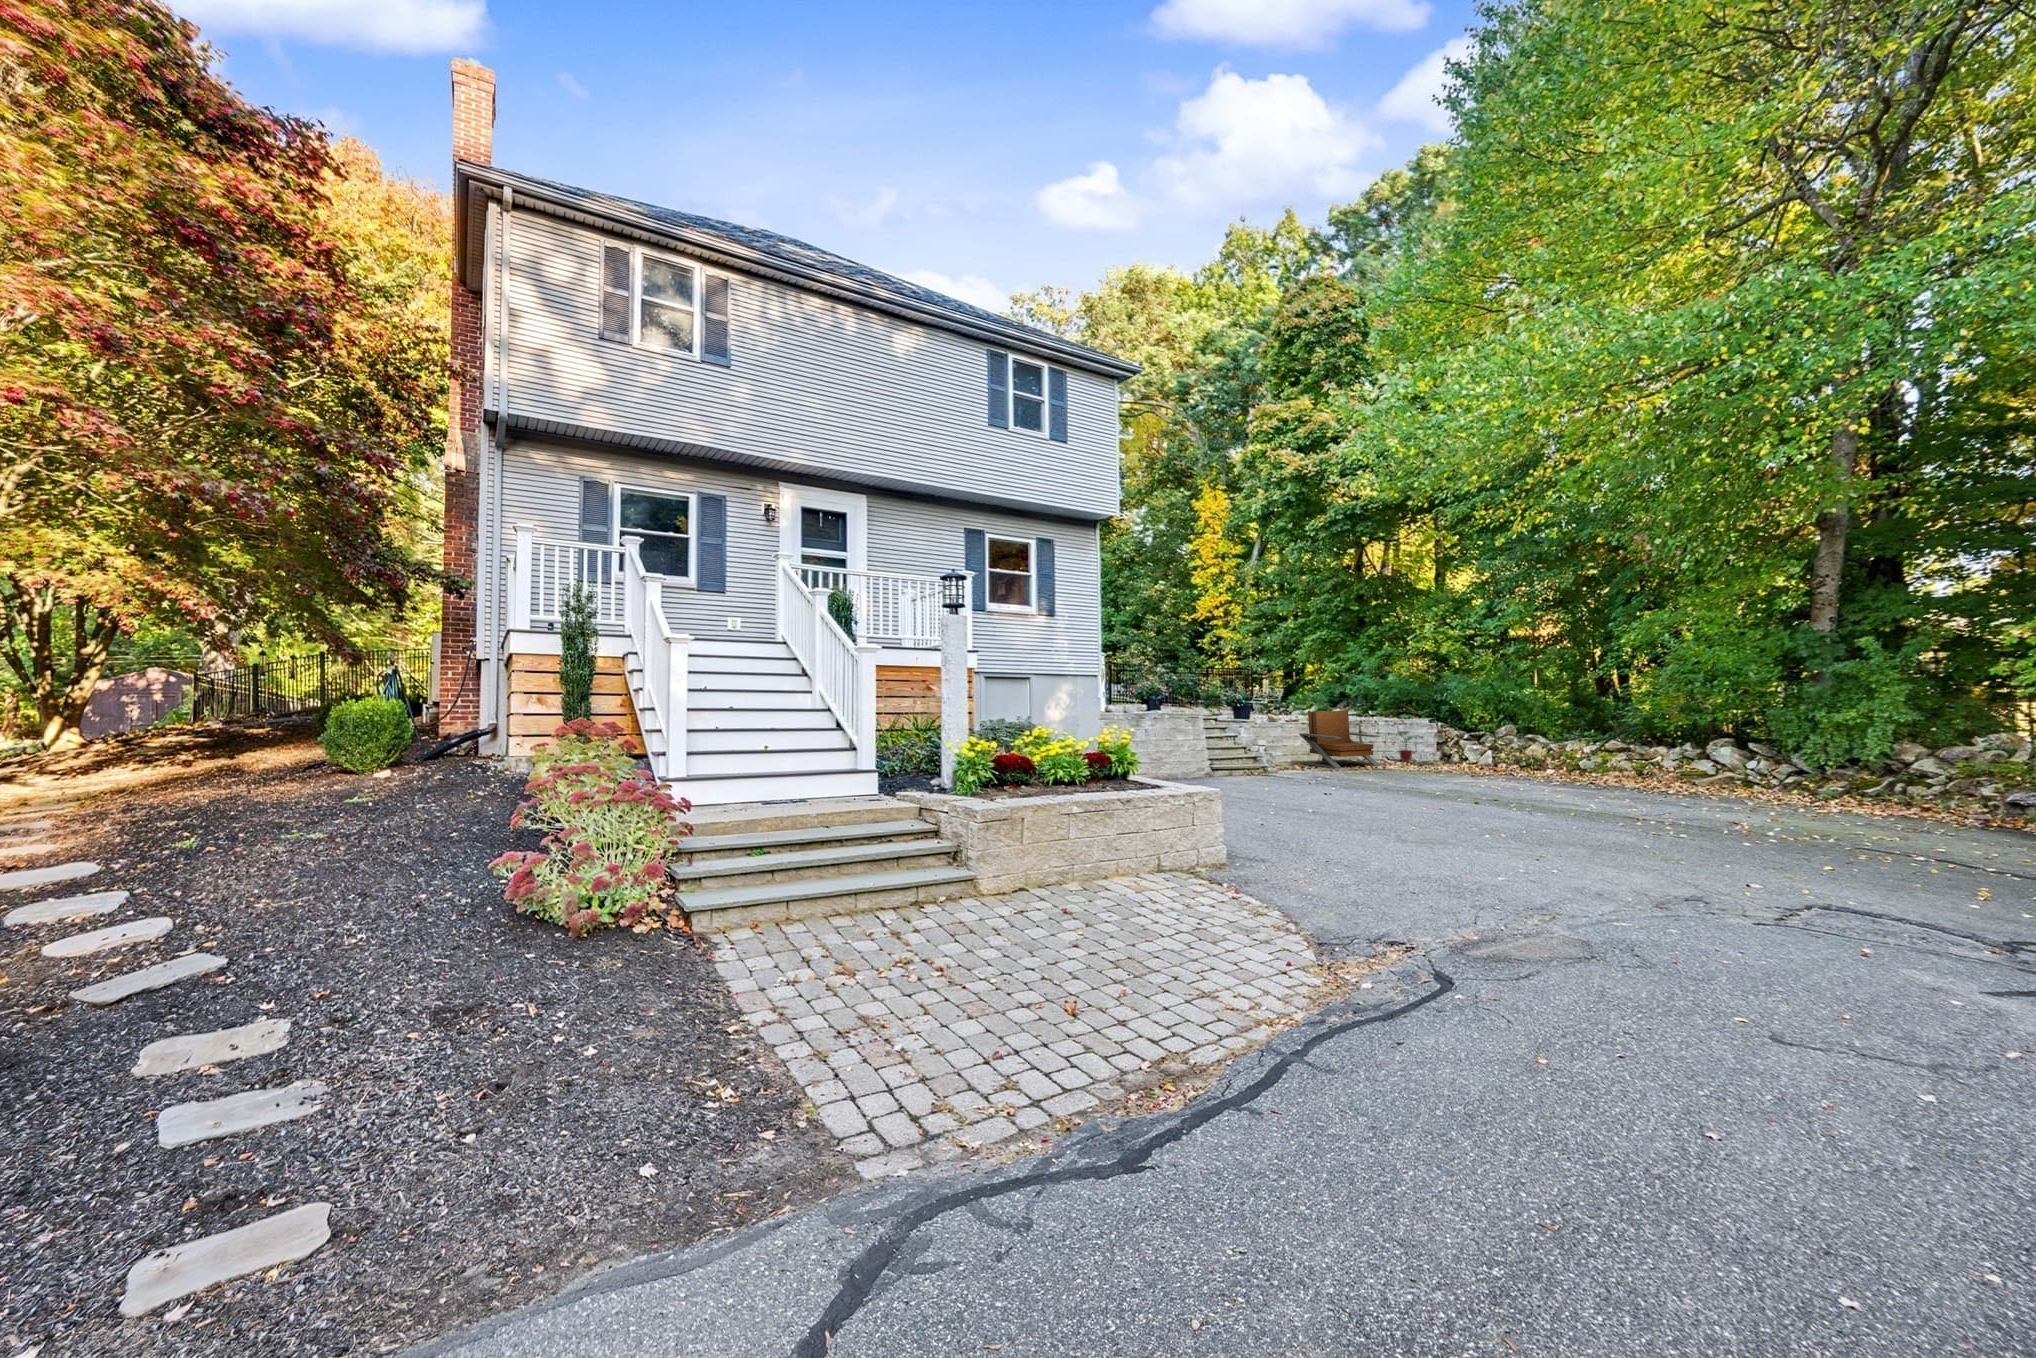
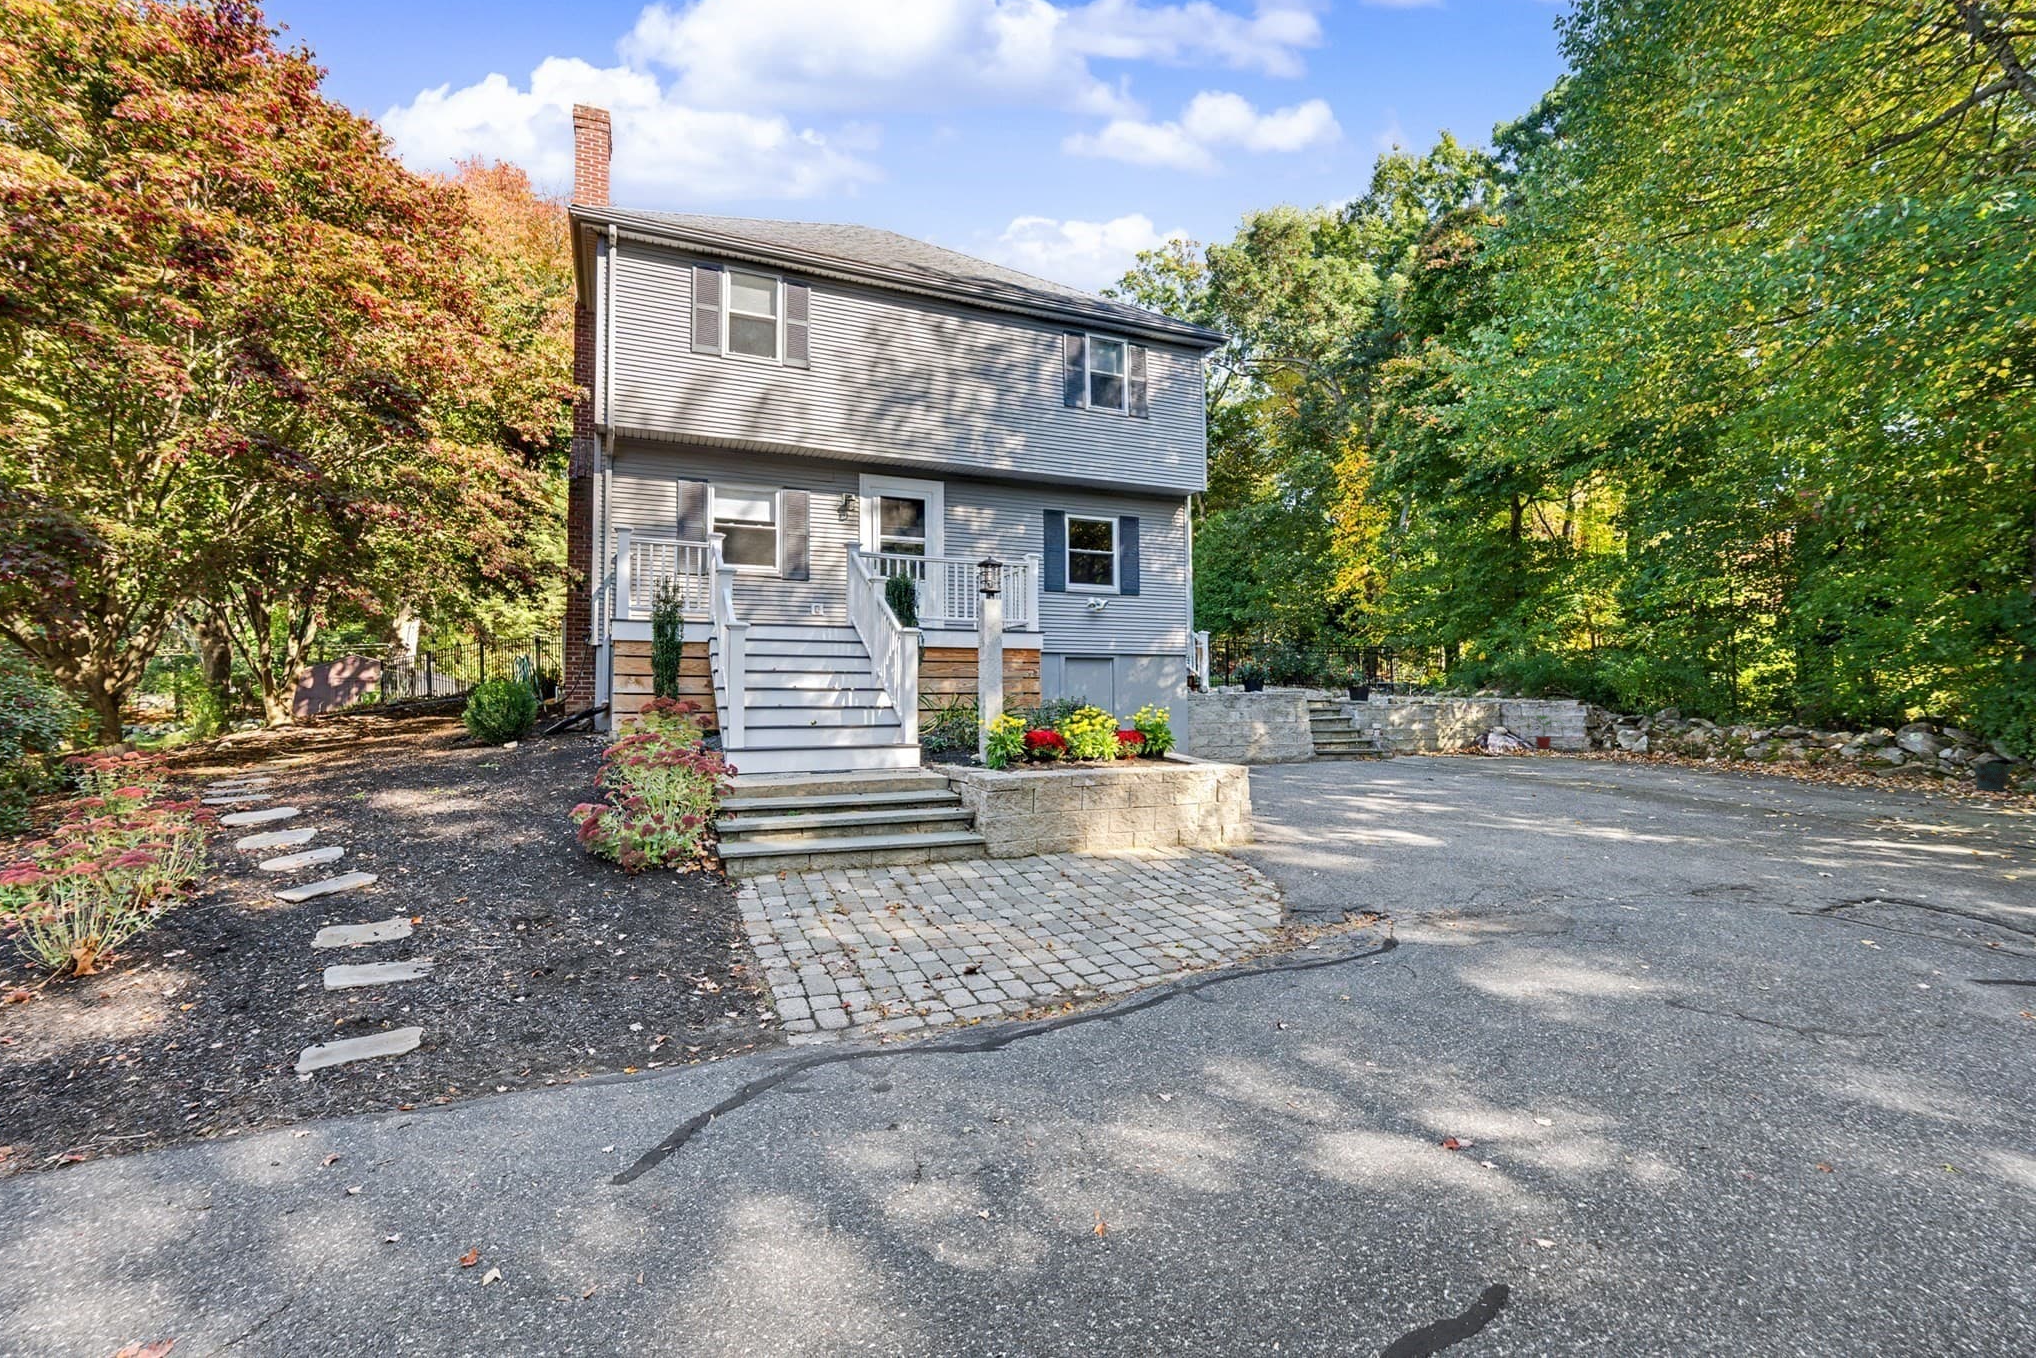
lounge chair: present [1299,711,1380,769] -> none [1415,693,1508,756]
watering can: none [1772,770,1805,798] -> present [1974,759,2019,791]

